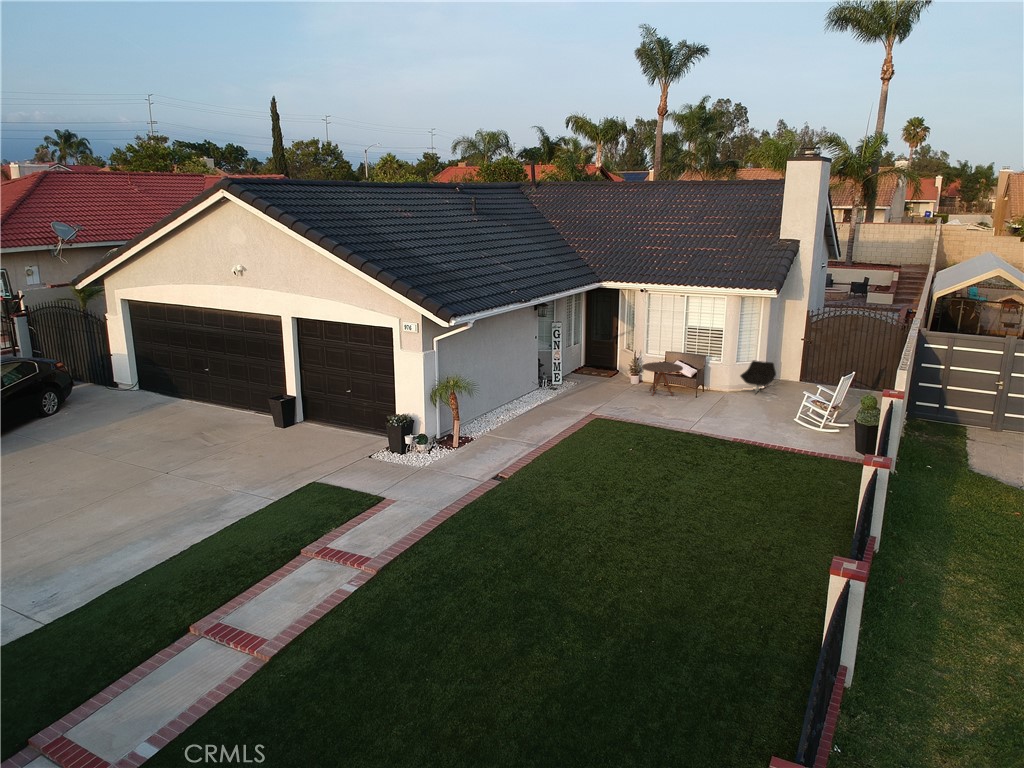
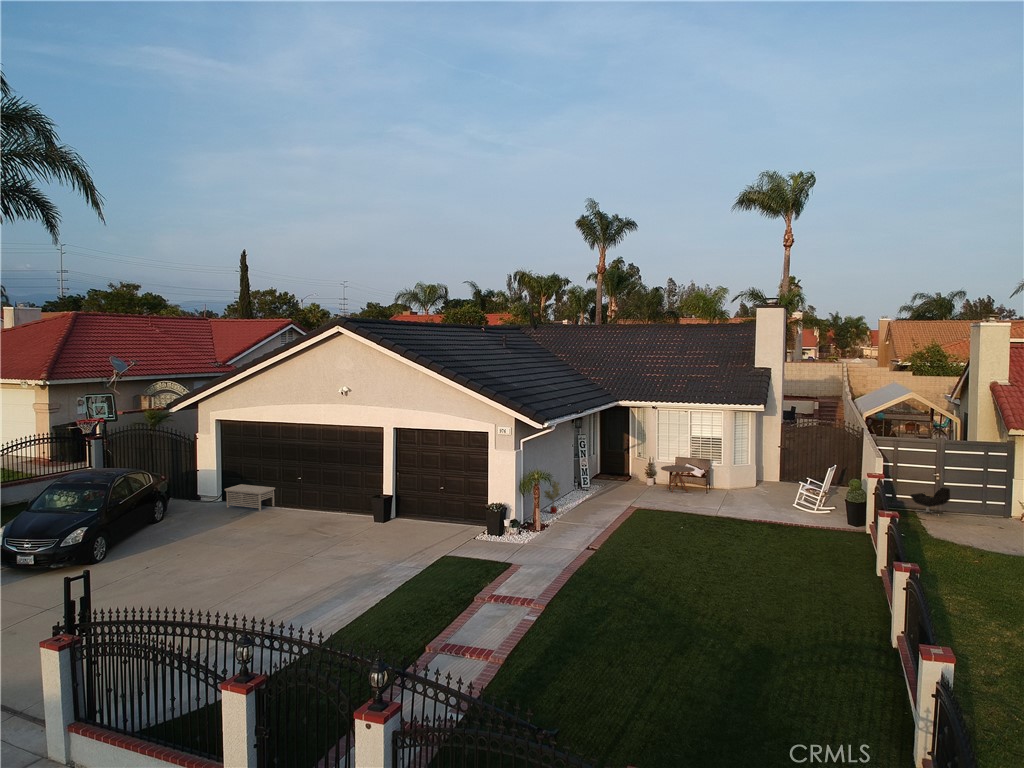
lounge chair: present [740,361,776,394] -> present [910,487,950,513]
storage bench: none [131,374,187,407] -> present [225,484,275,511]
potted tree: none [478,381,502,422] -> present [544,481,561,513]

